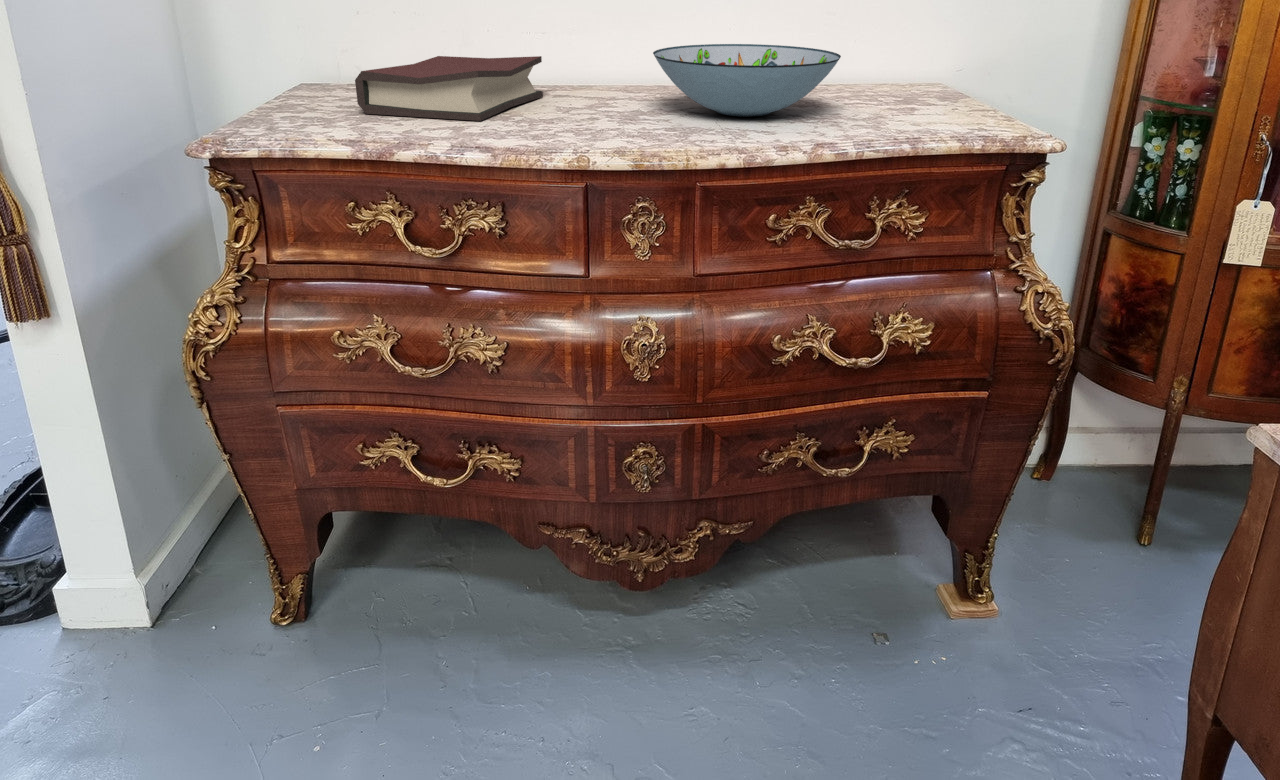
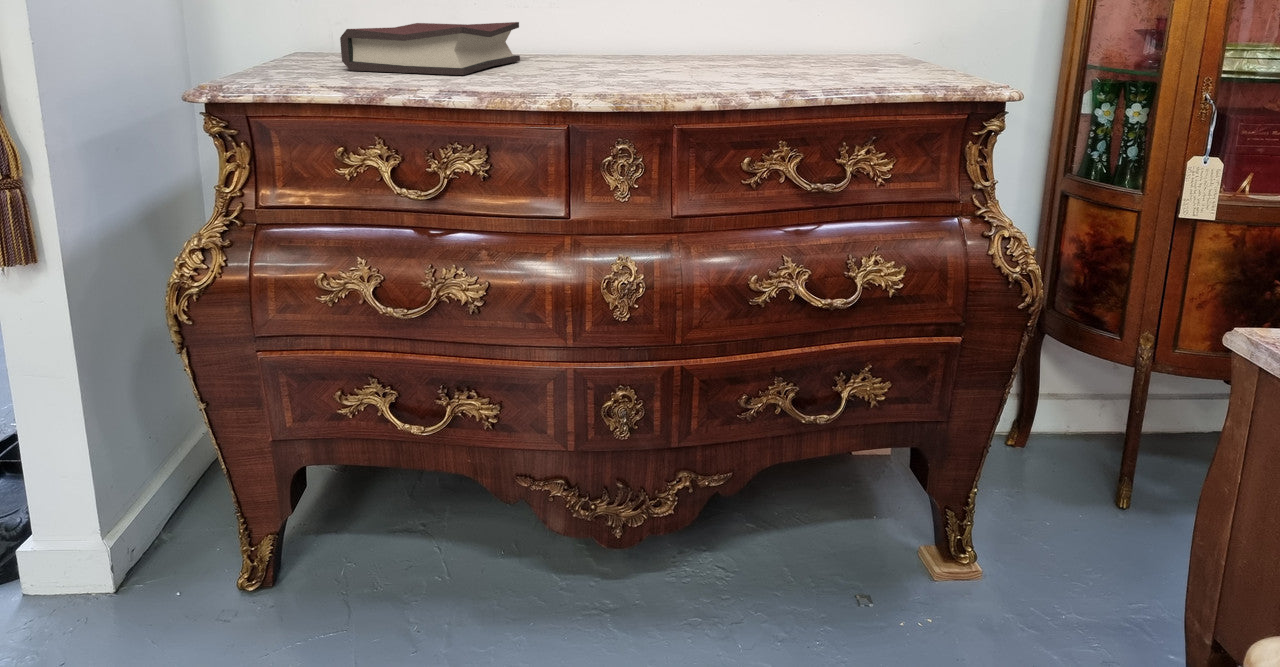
decorative bowl: present [653,44,841,117] -> none [629,11,808,74]

